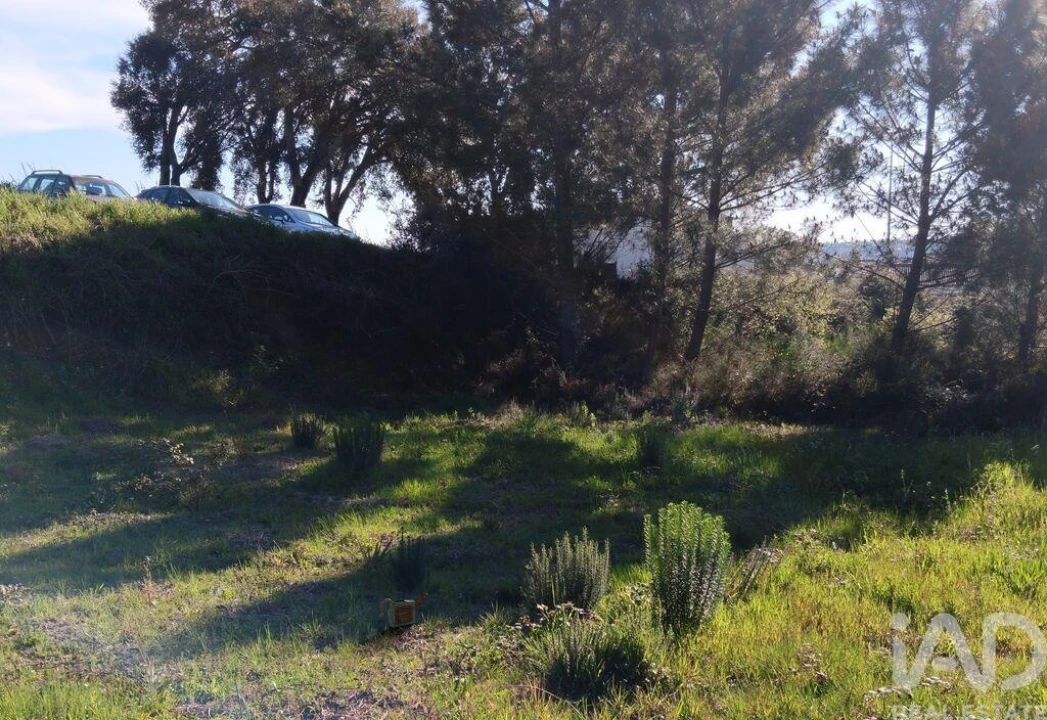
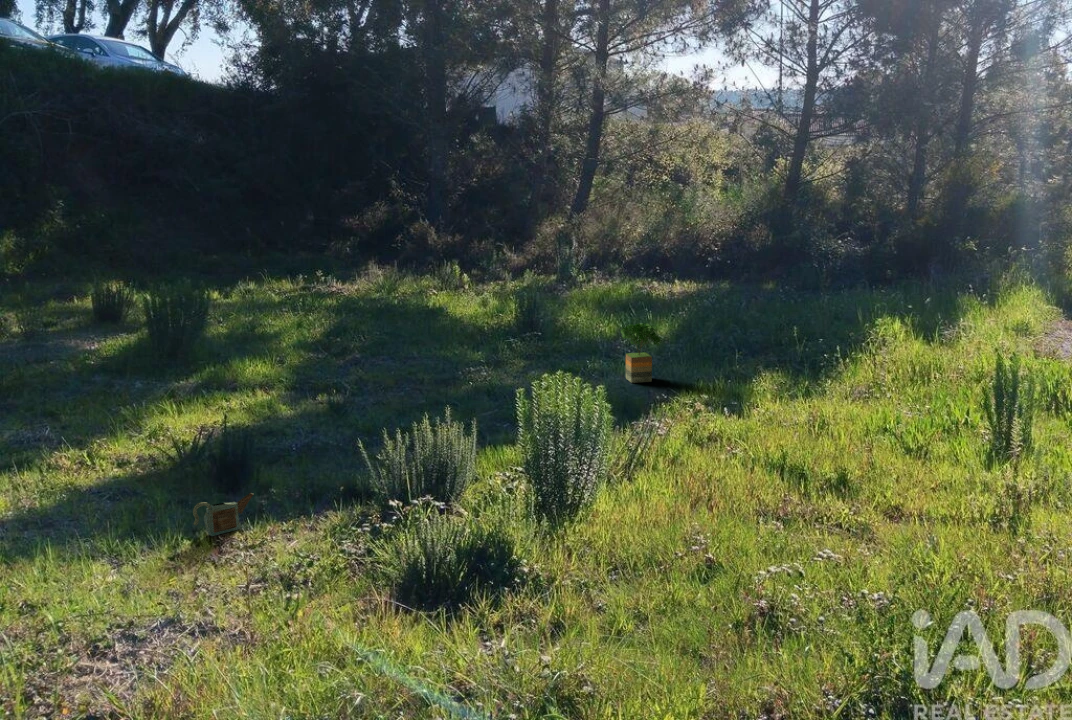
potted tree: none [733,462,770,515] -> present [621,323,660,383]

